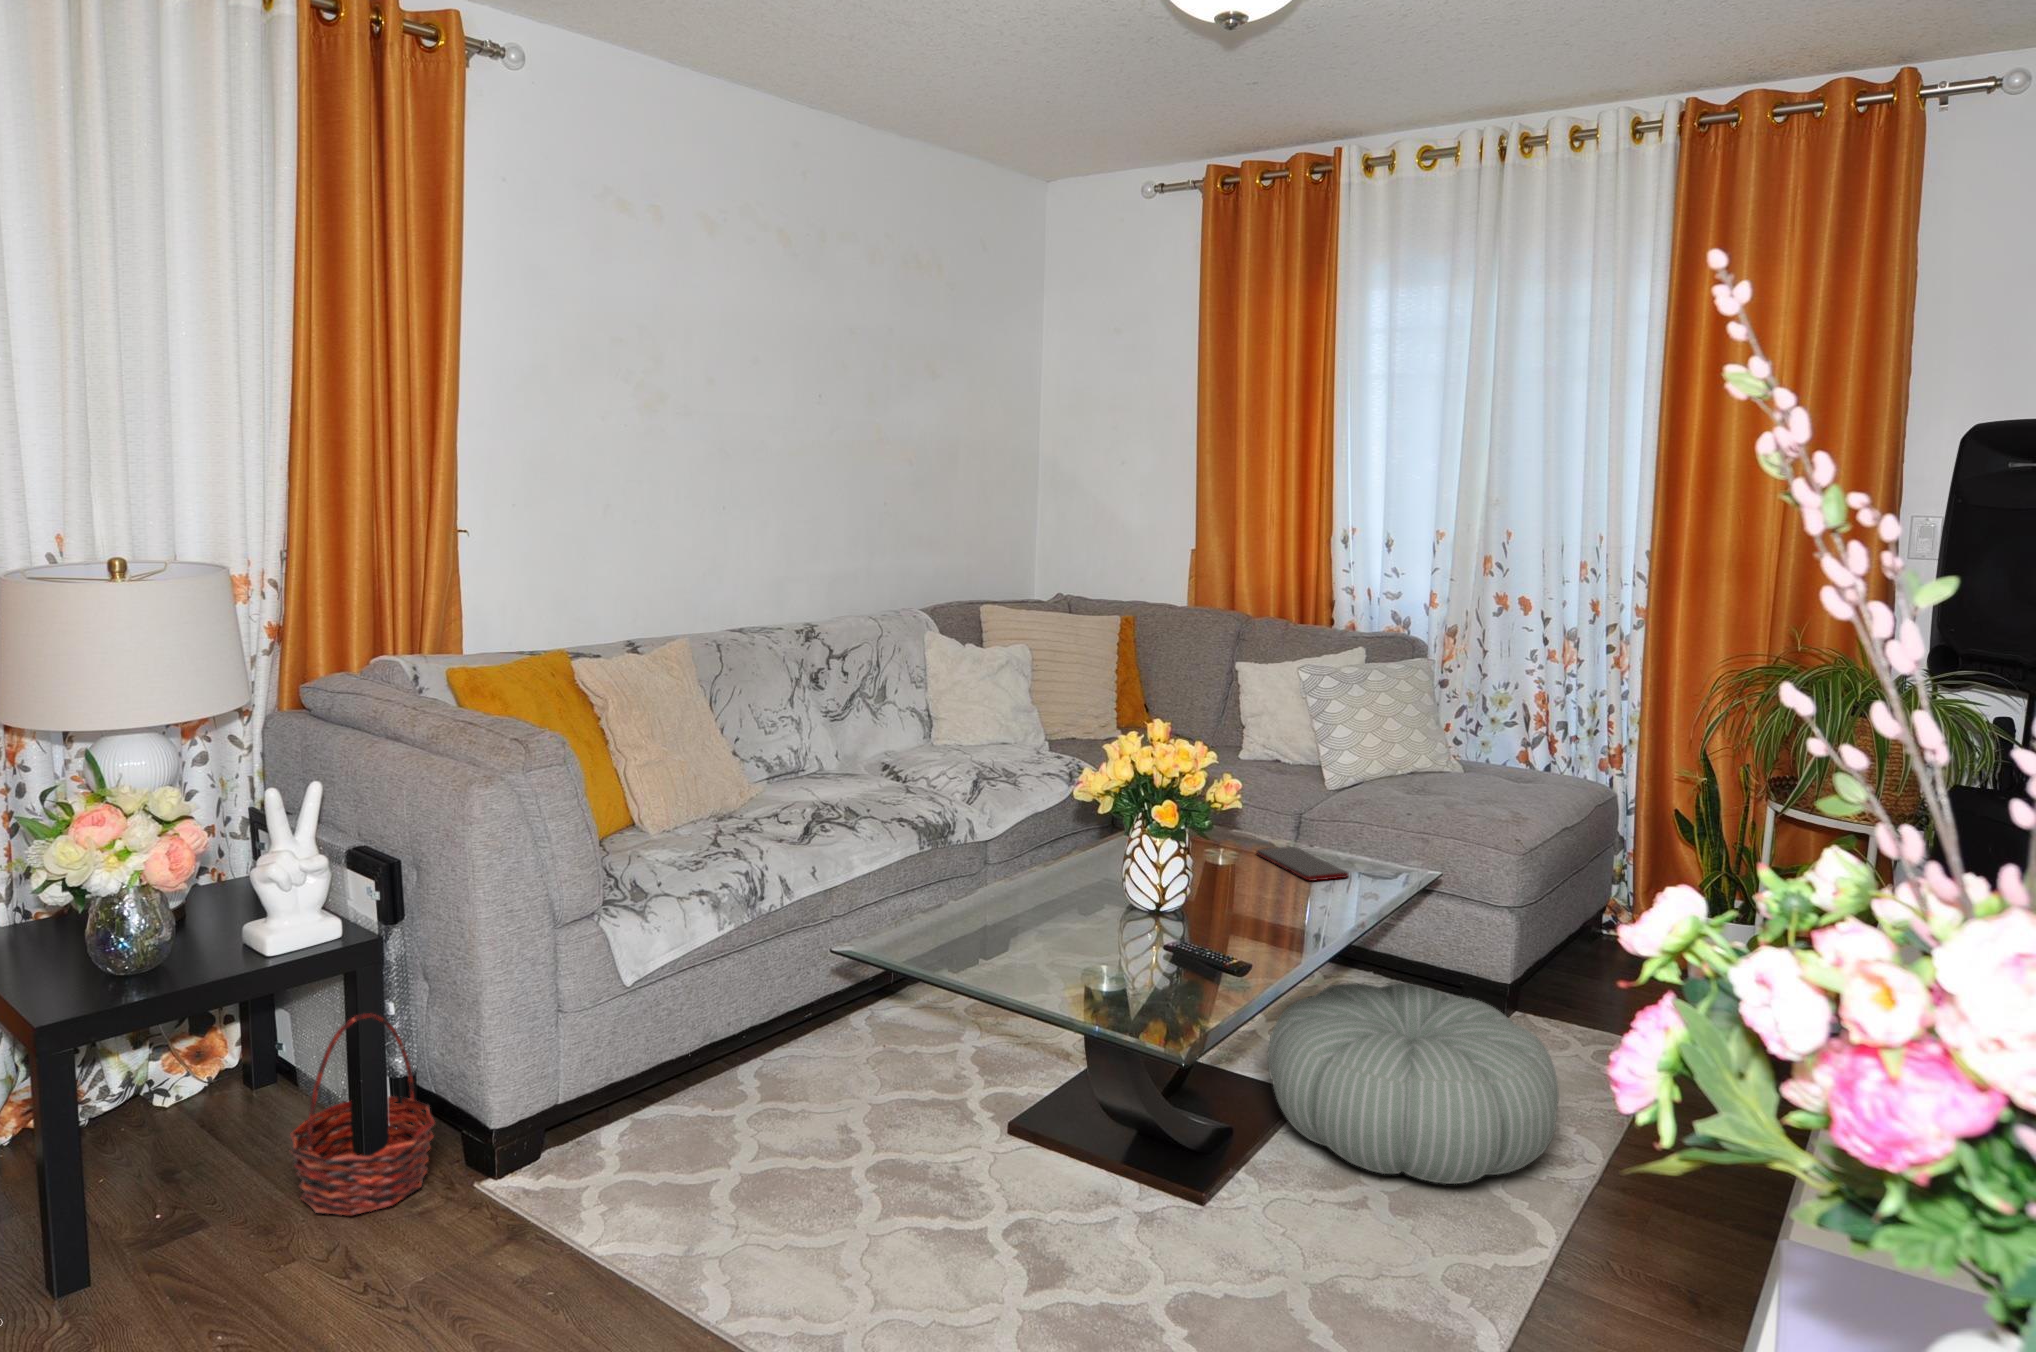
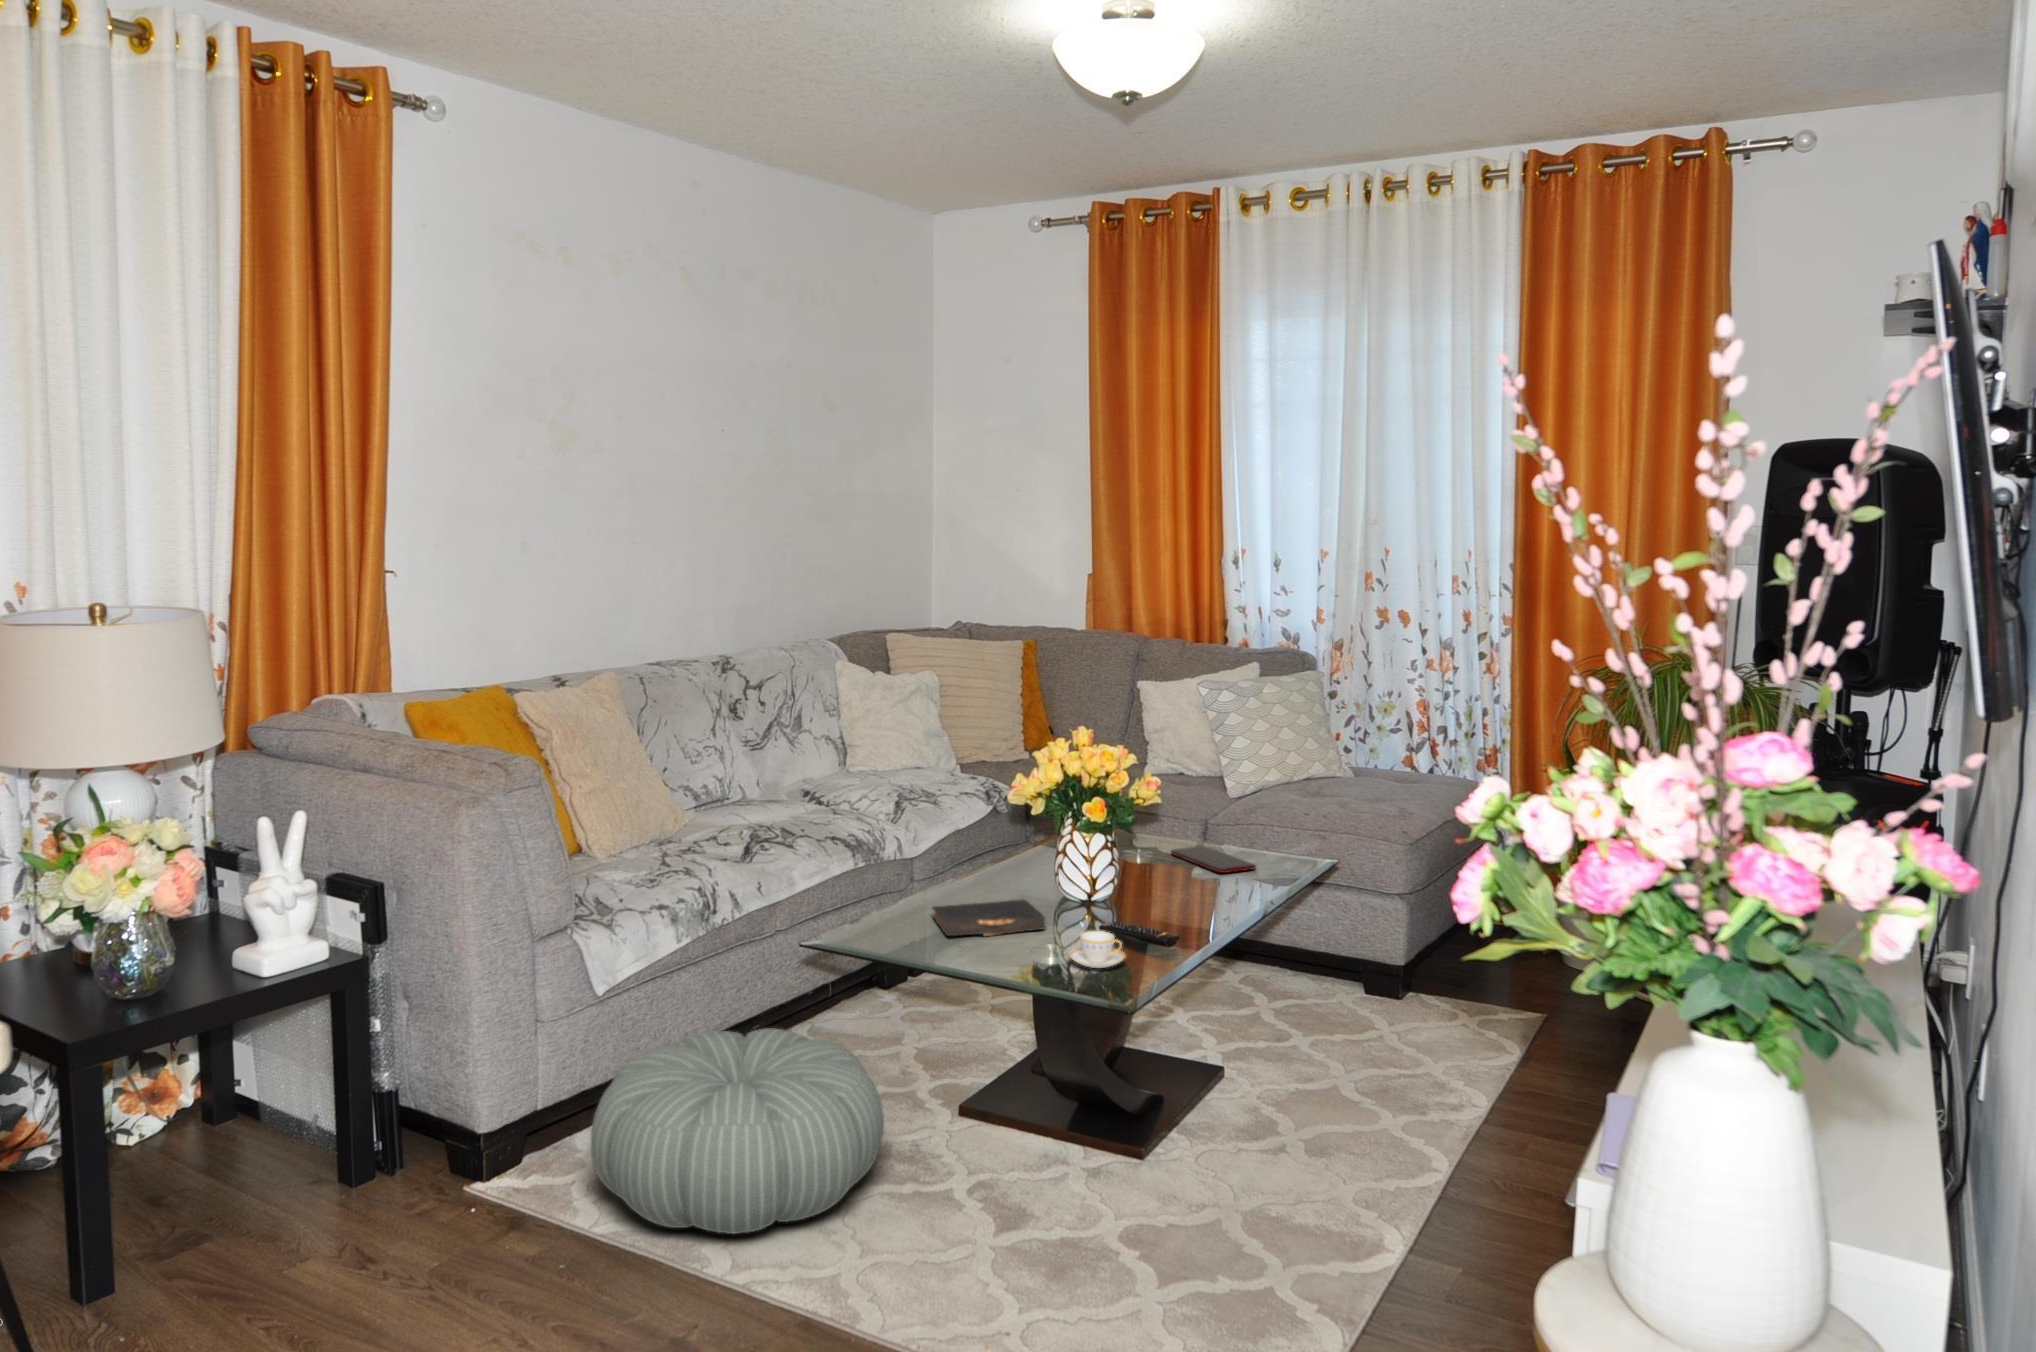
book: none [986,903,1106,946] -> present [933,899,1045,936]
teacup: none [1126,951,1190,995] -> present [1069,931,1125,968]
pouf: present [1267,983,1559,1184] -> present [591,1028,884,1234]
basket: present [290,1013,435,1215] -> none [286,1028,426,1219]

